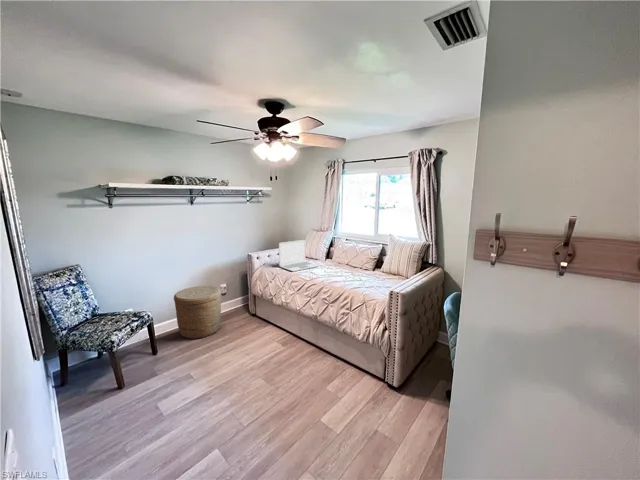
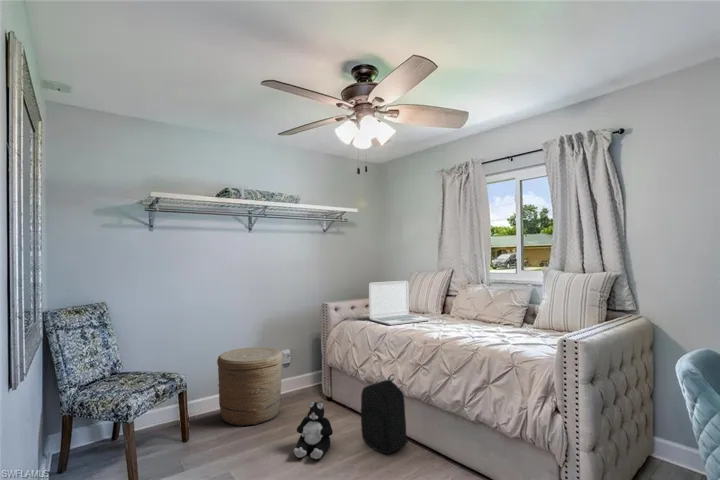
backpack: none [274,304,304,351] -> present [361,374,408,454]
plush toy: none [231,323,257,359] -> present [294,401,333,459]

